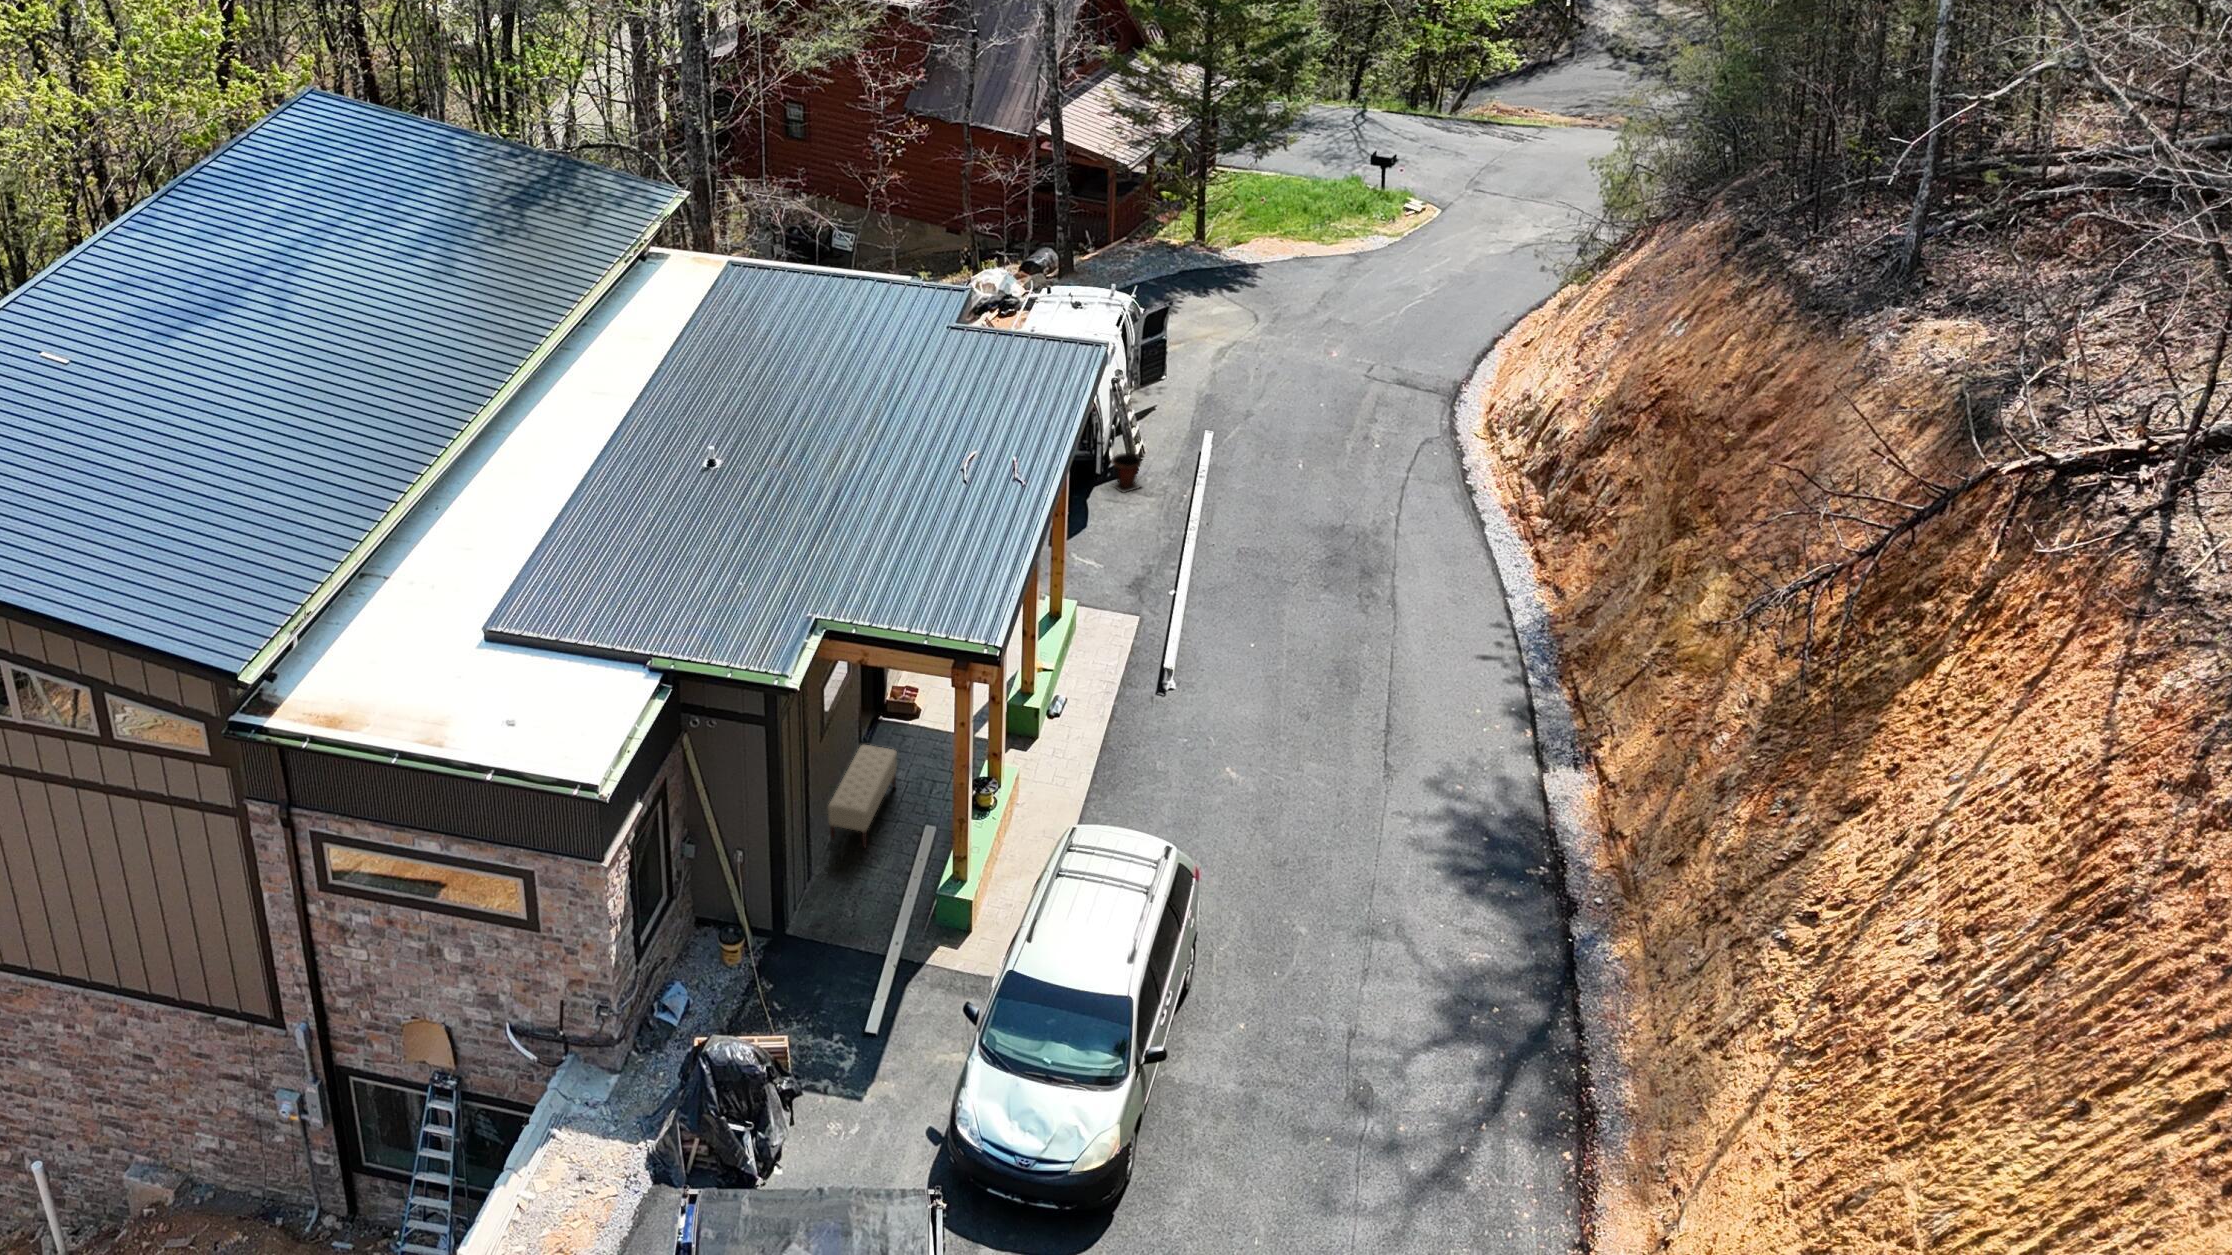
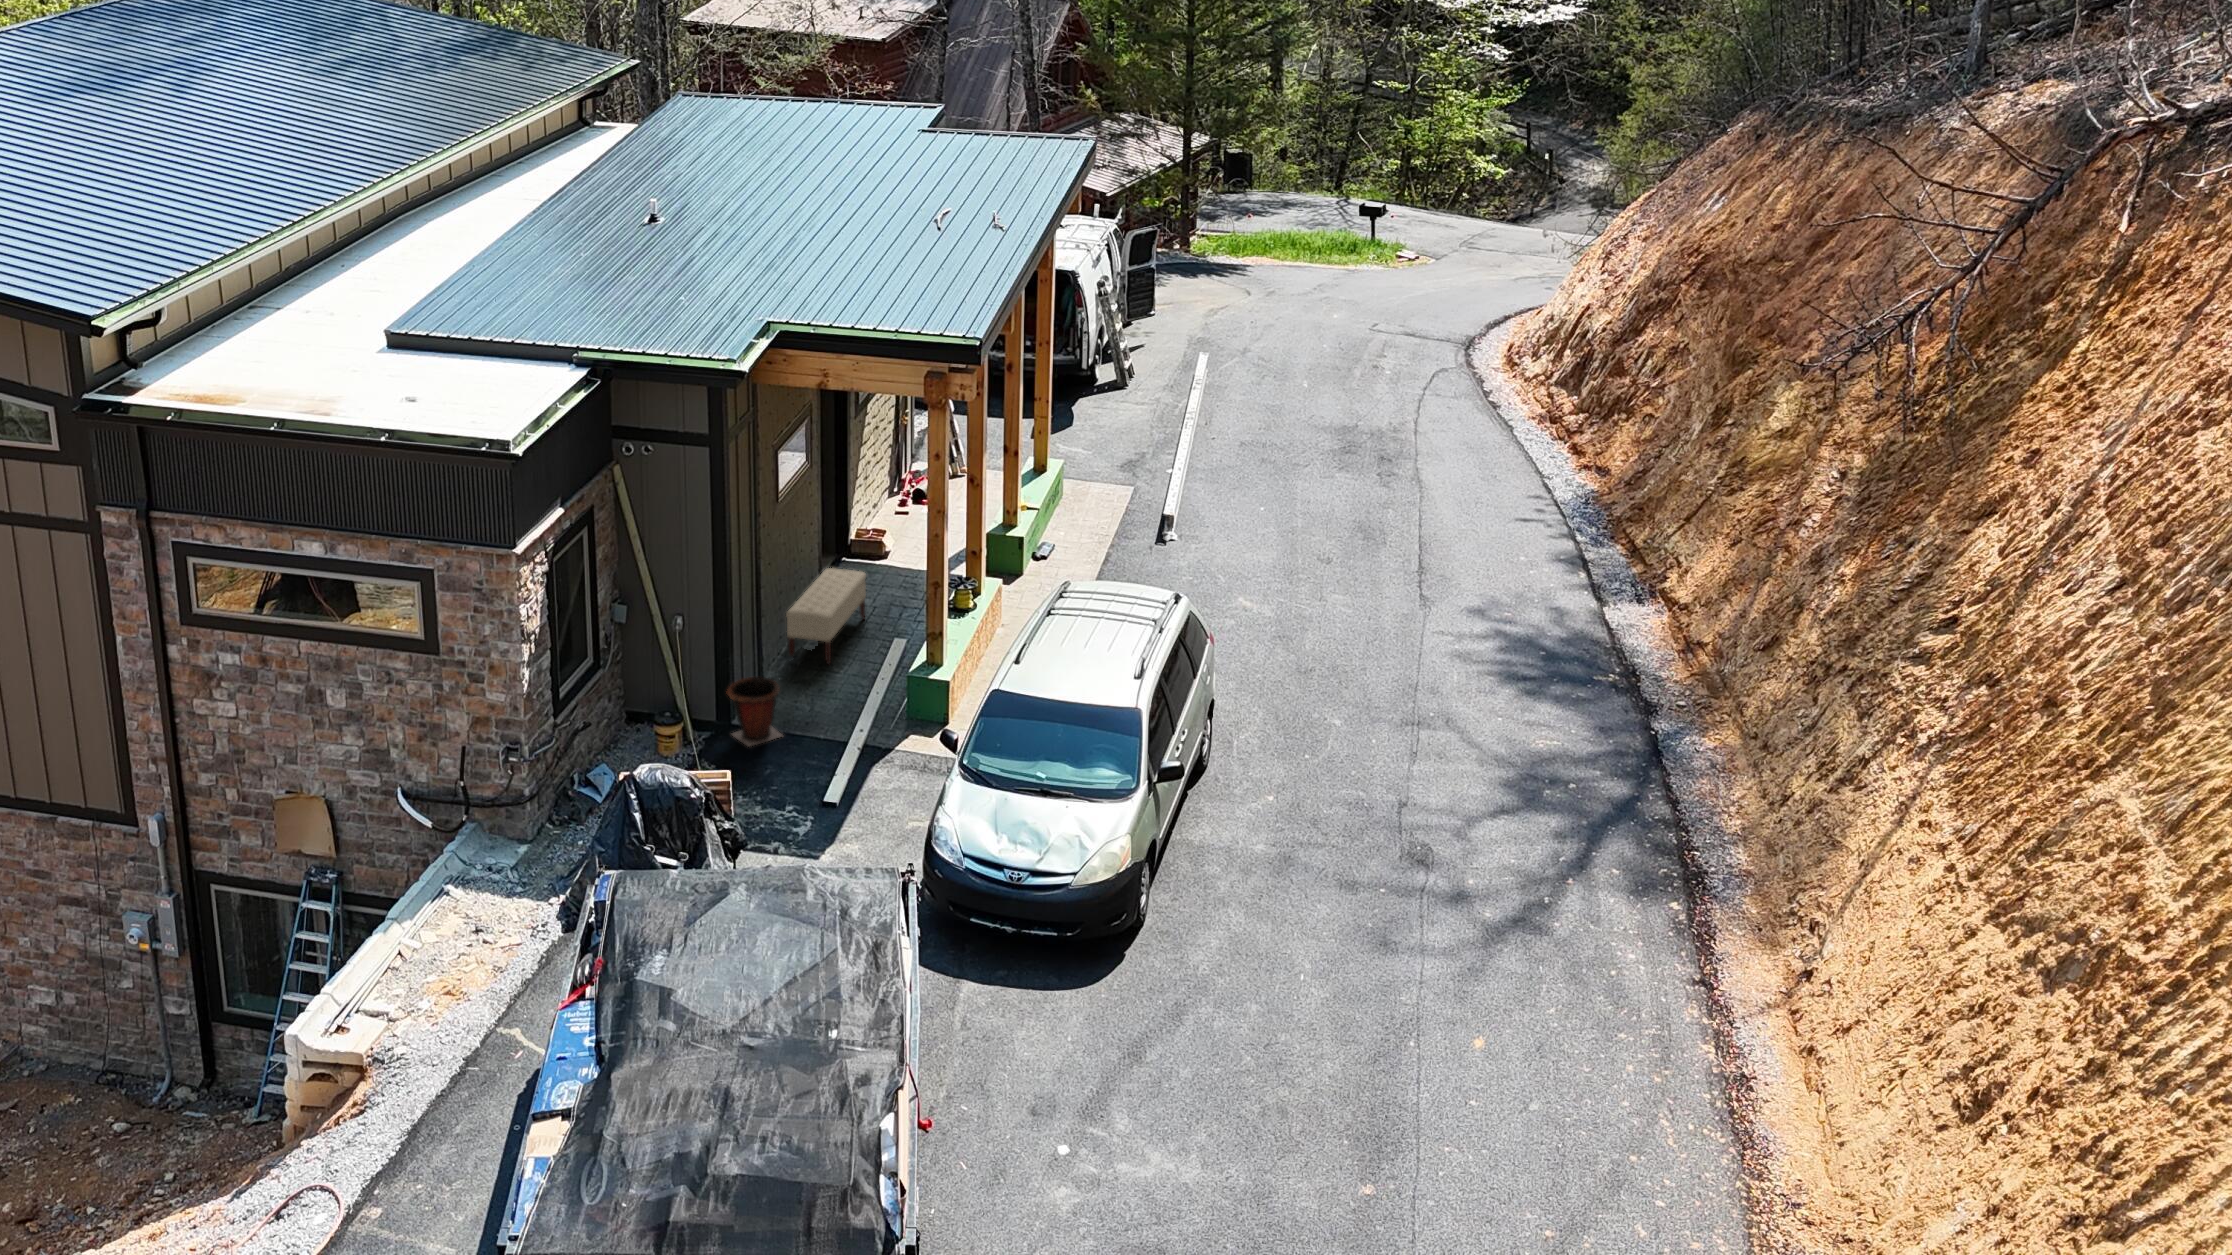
waste bin: present [1112,453,1142,493] -> present [727,677,782,746]

